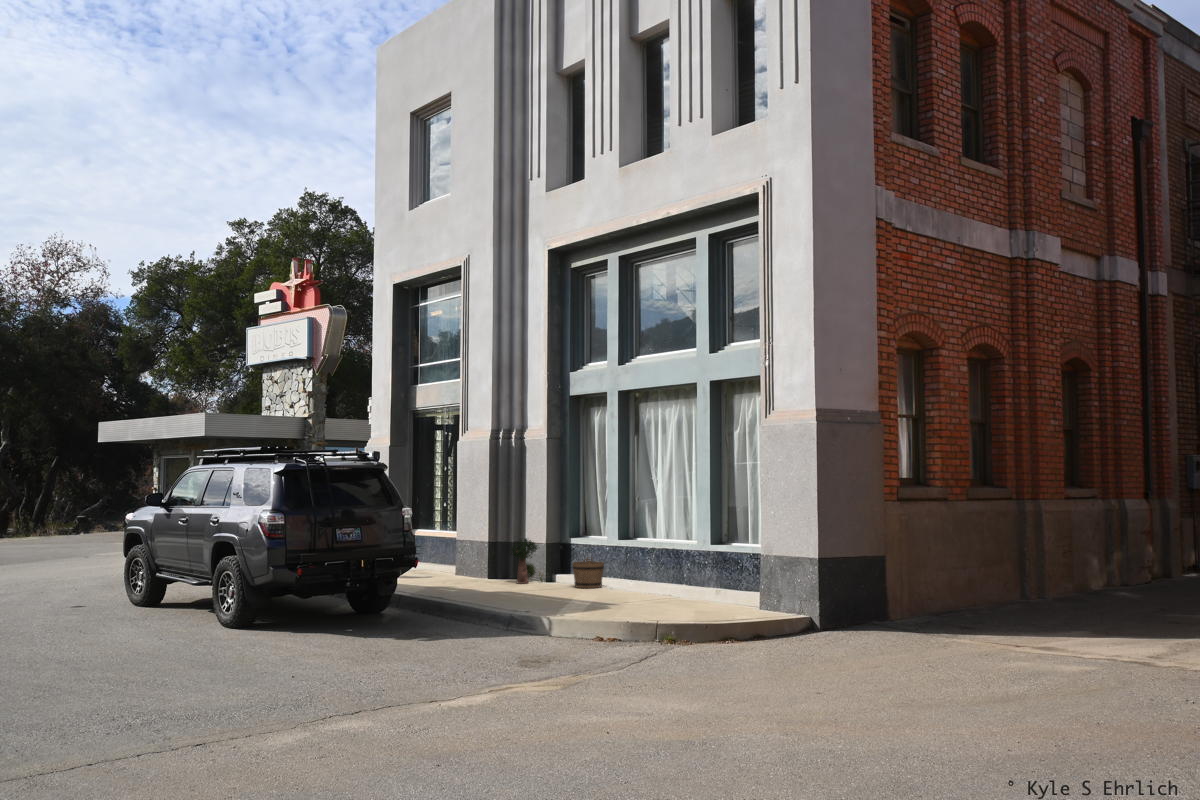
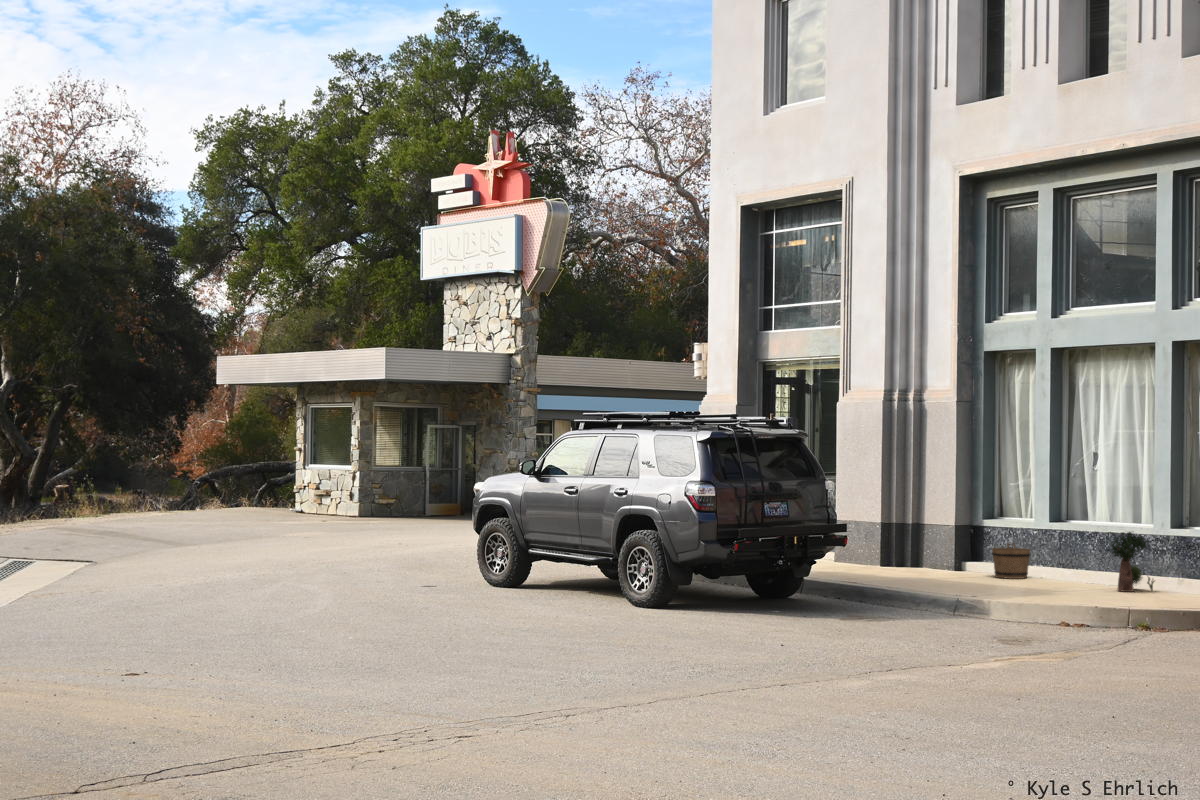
potted plant: present [511,538,543,584] -> present [1110,532,1154,592]

